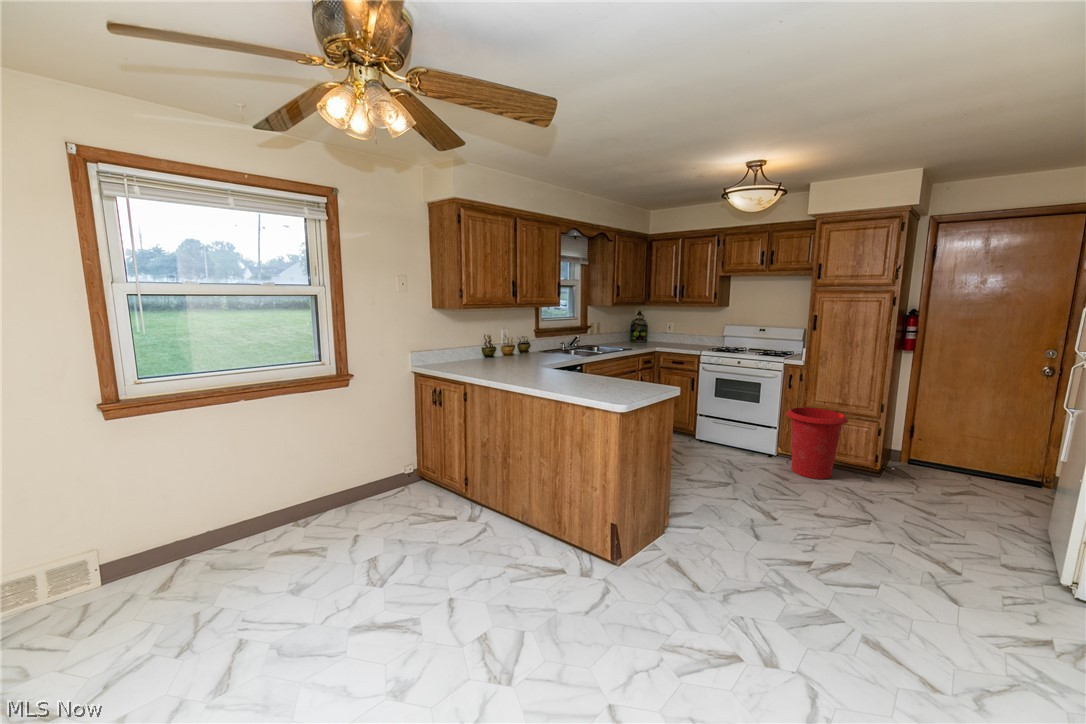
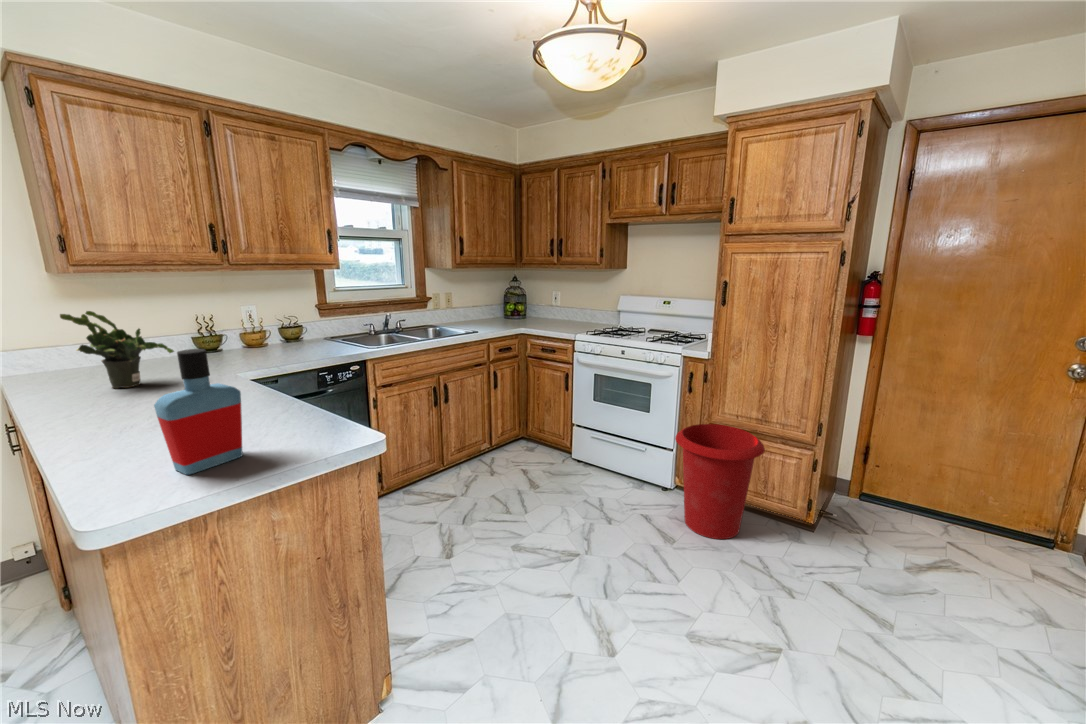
potted plant: none [476,328,518,371] -> present [60,311,174,388]
bottle: none [612,341,633,395] -> present [154,349,243,475]

